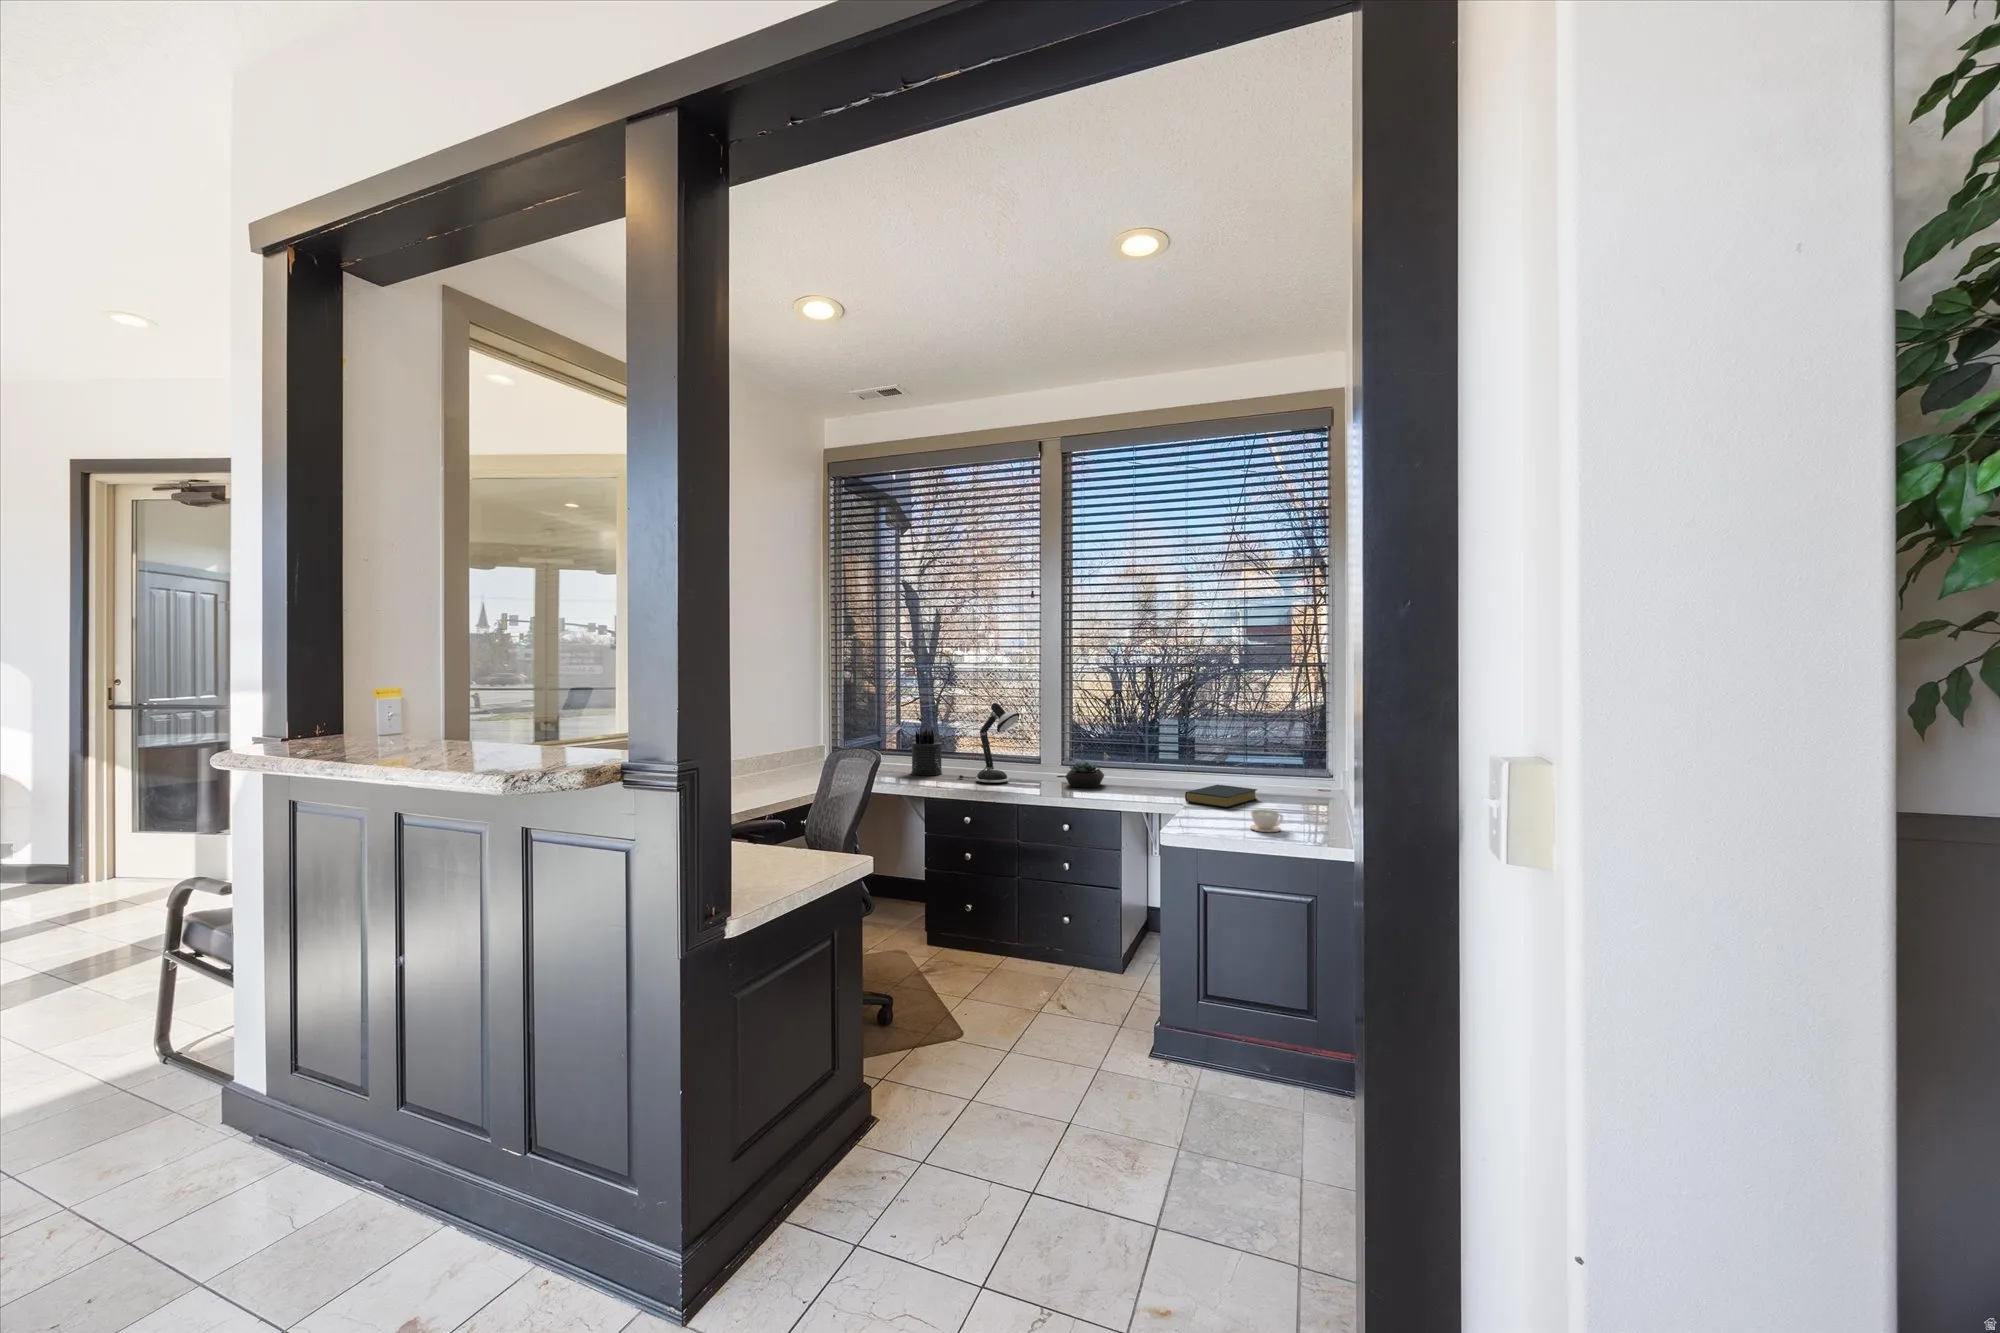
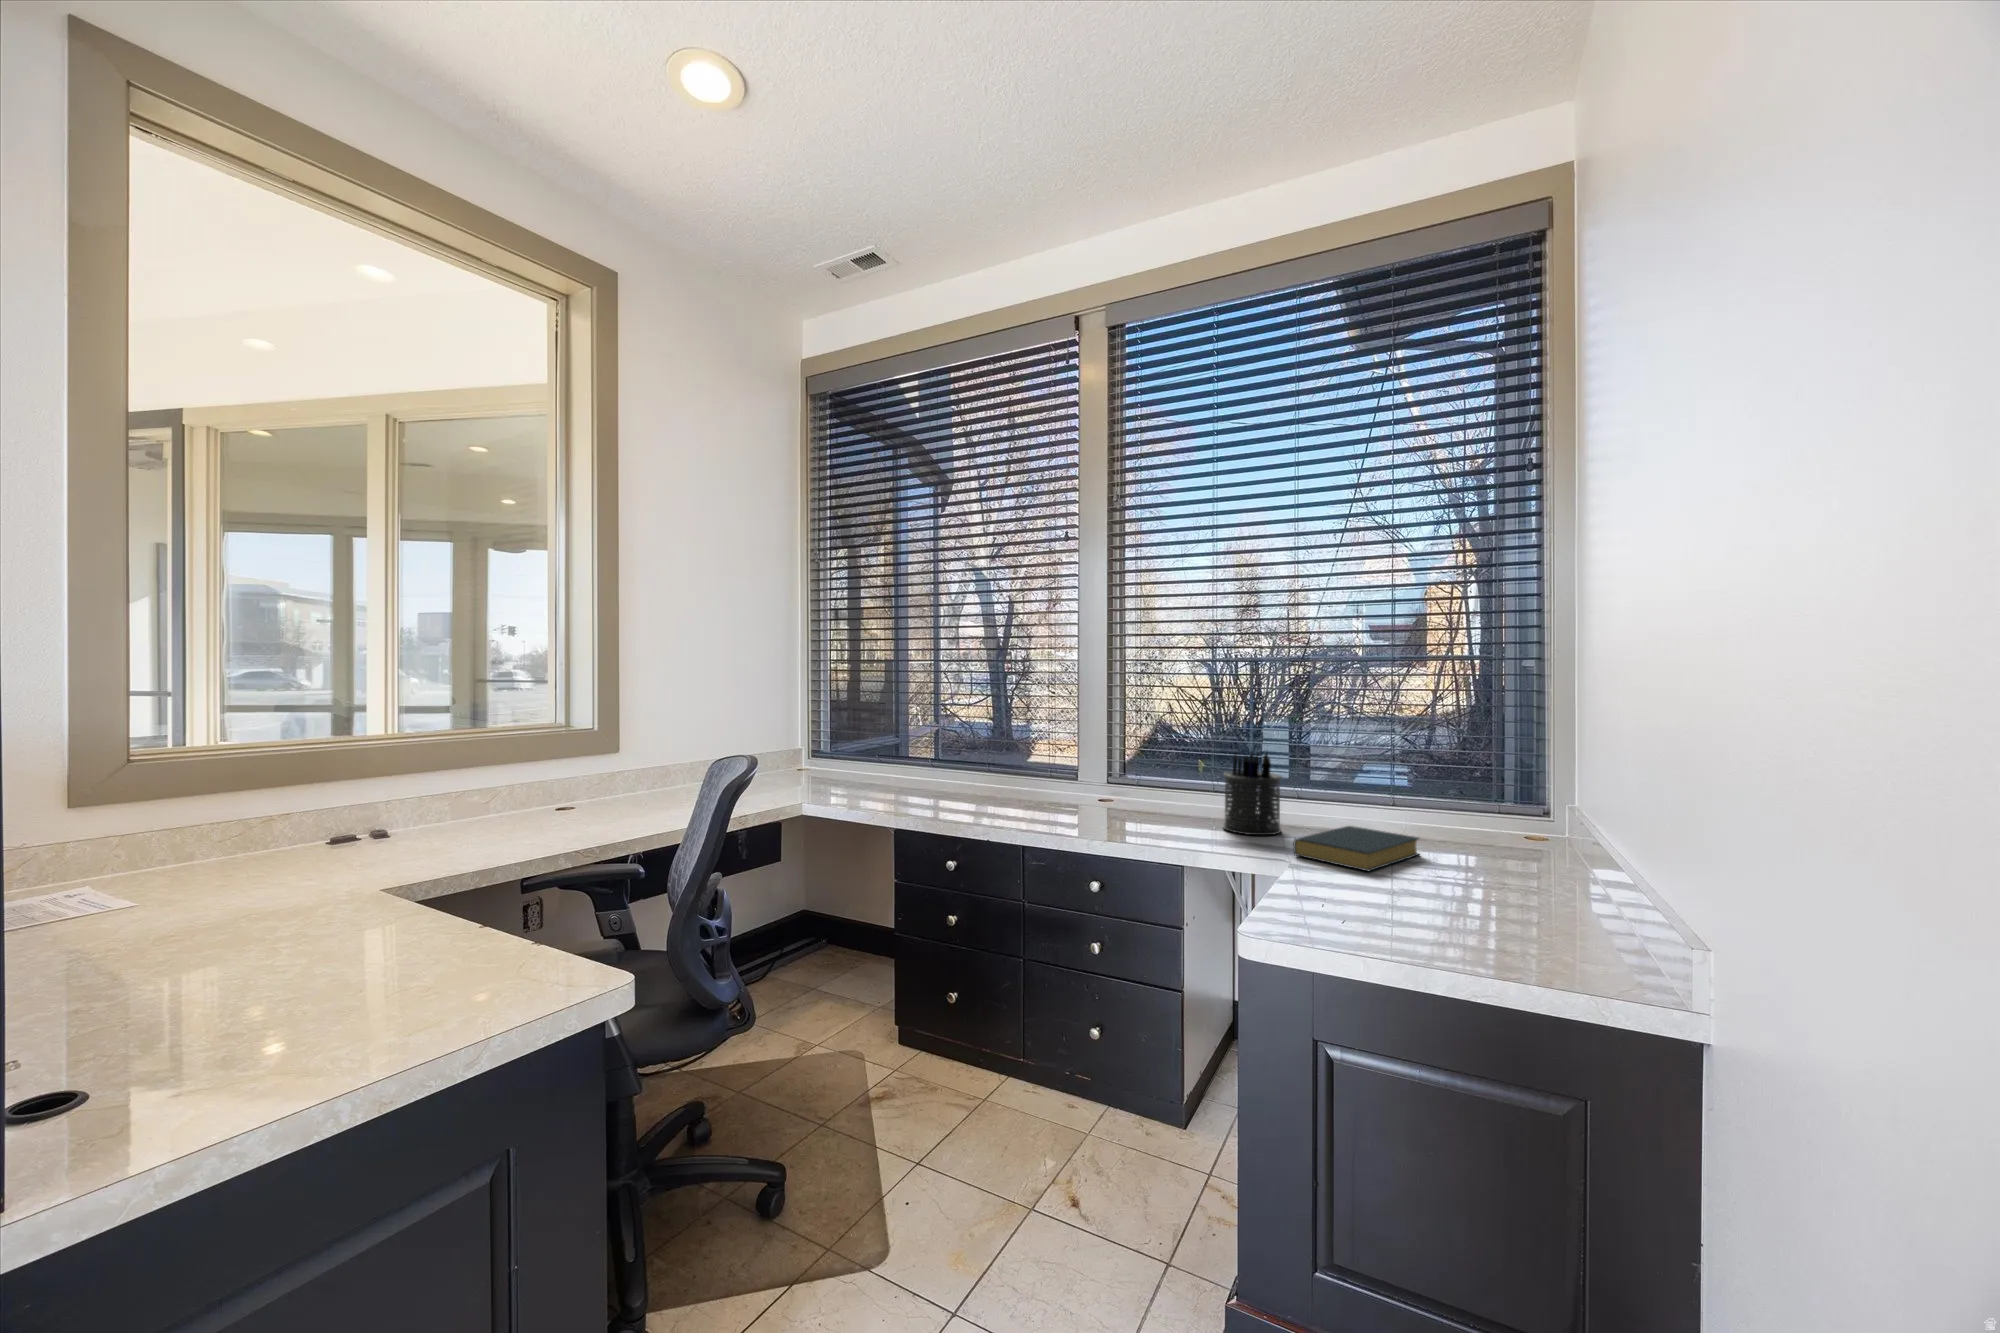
desk lamp: present [958,703,1020,782] -> none [957,693,1042,808]
pen holder: present [911,729,943,775] -> present [1223,752,1282,835]
succulent plant: present [1065,762,1104,788] -> none [1107,782,1168,822]
coffee cup: present [1250,810,1283,832] -> none [1418,888,1488,938]

